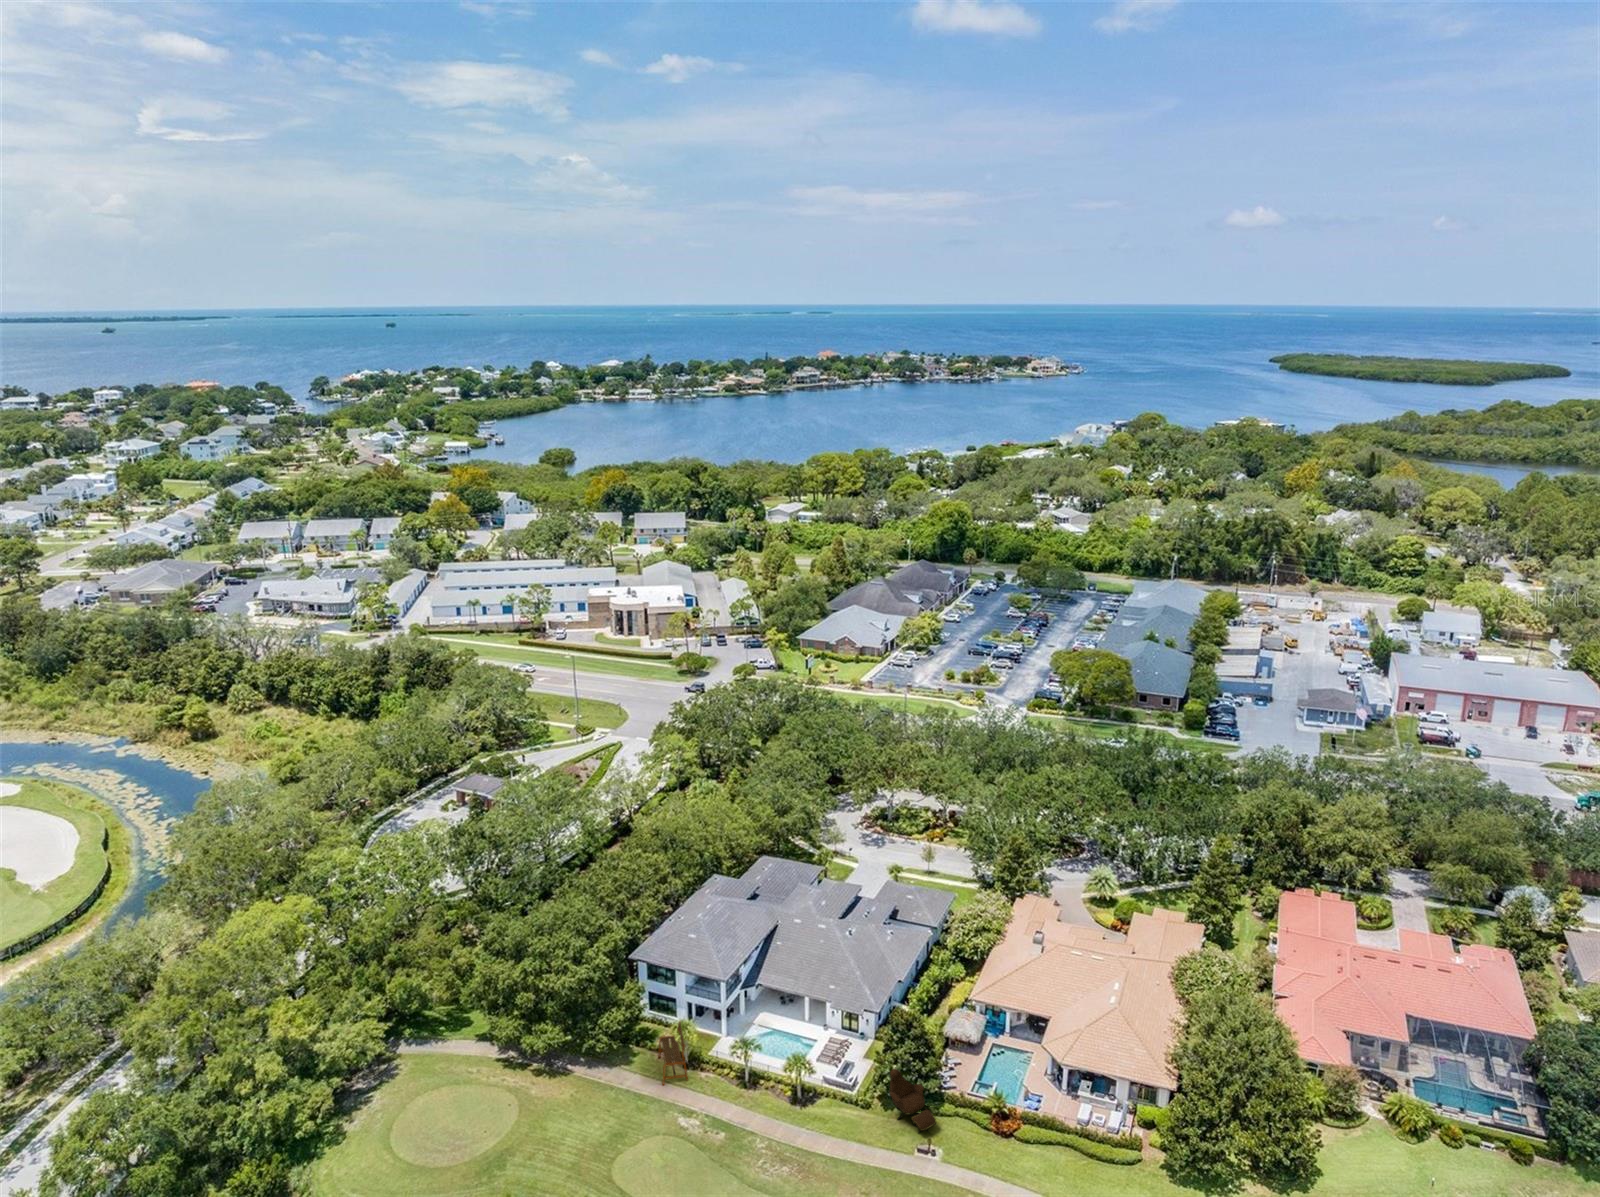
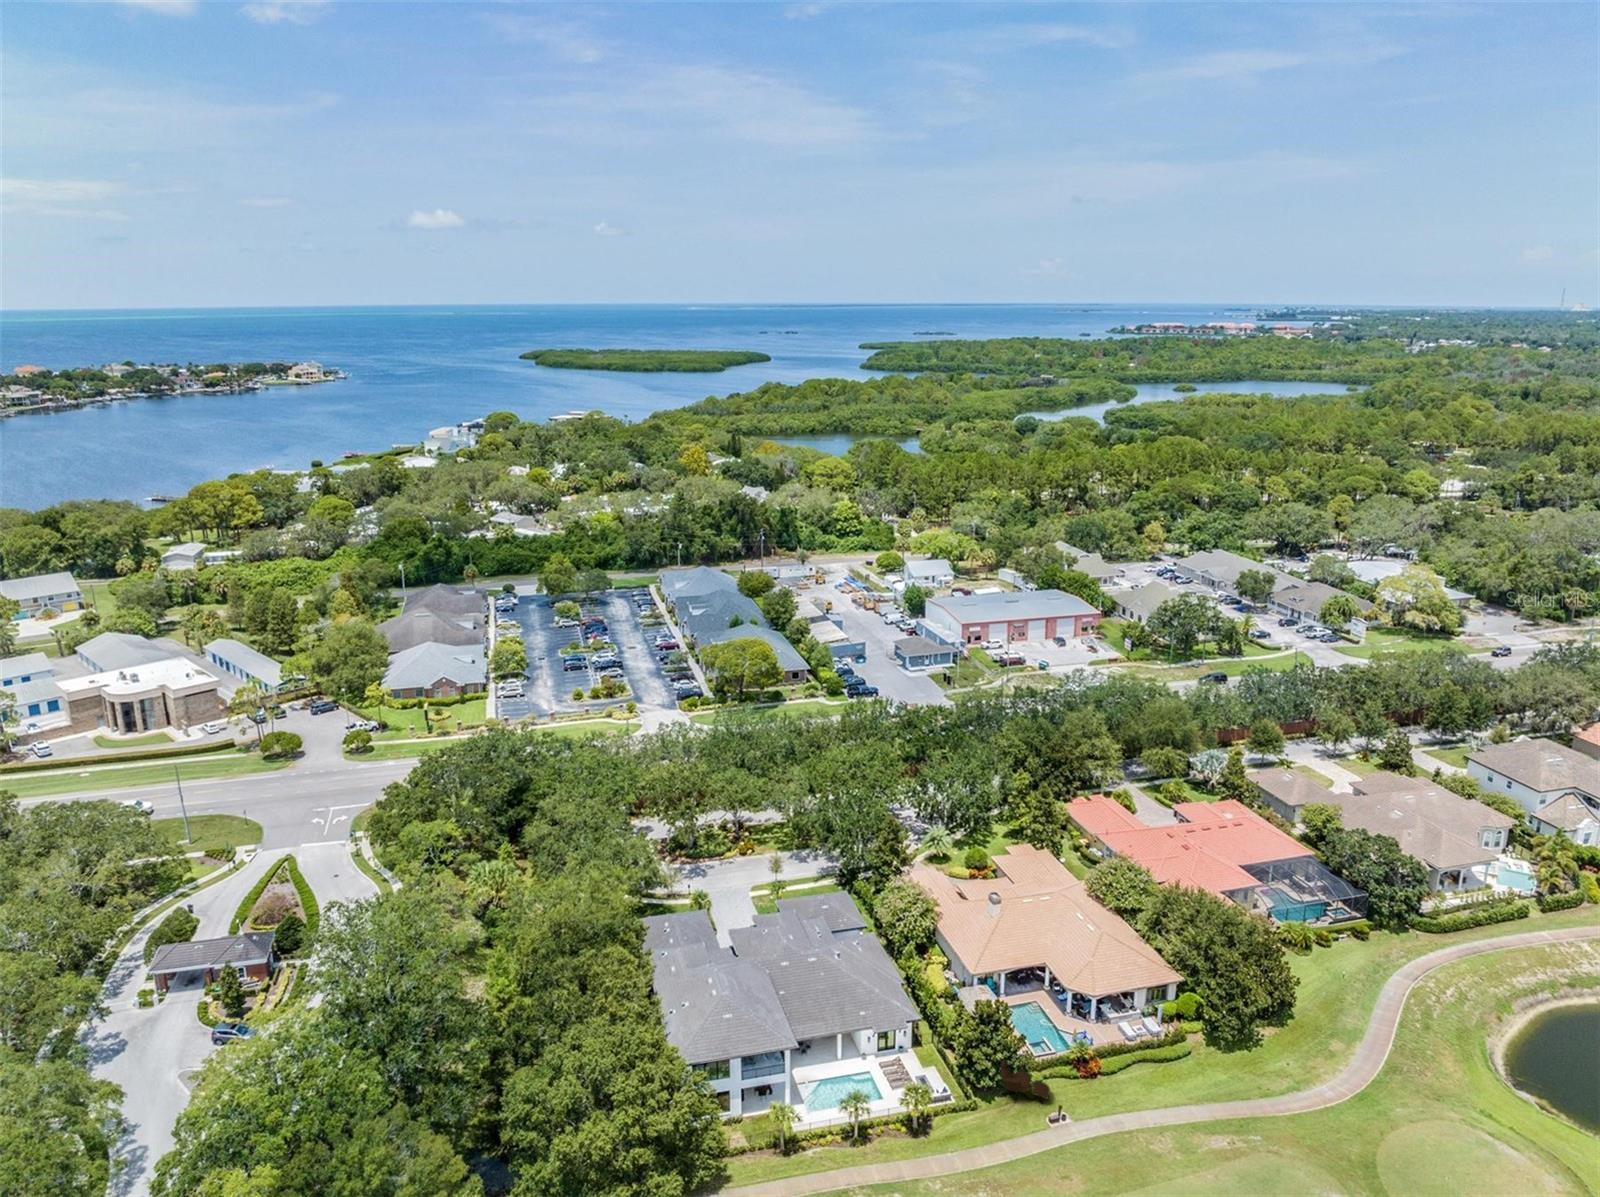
bench: present [658,1022,688,1085] -> none [751,1109,809,1186]

